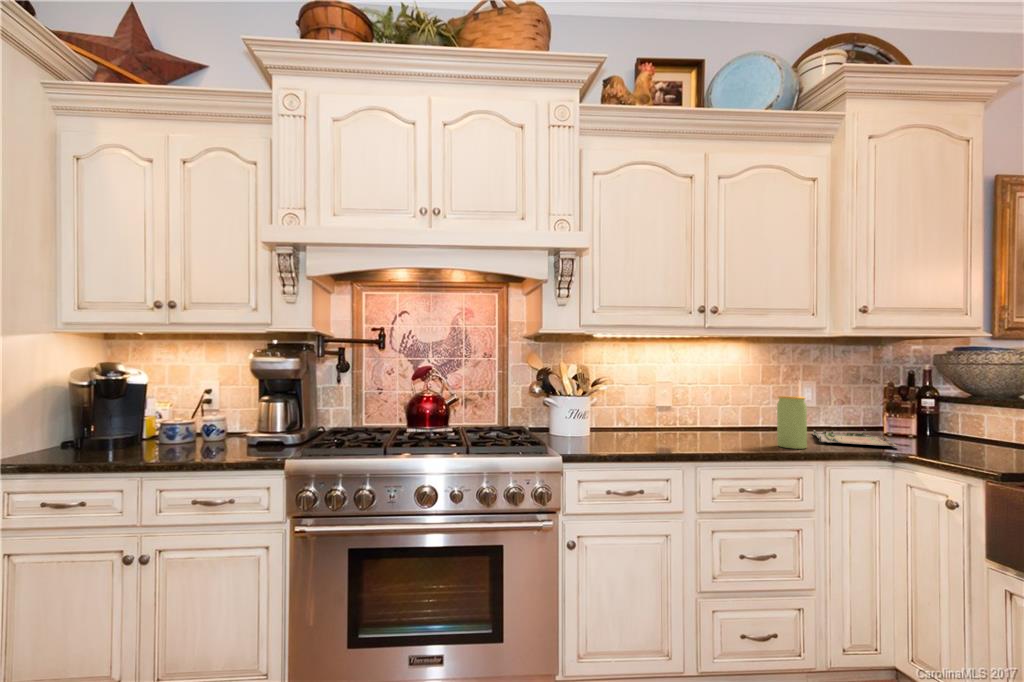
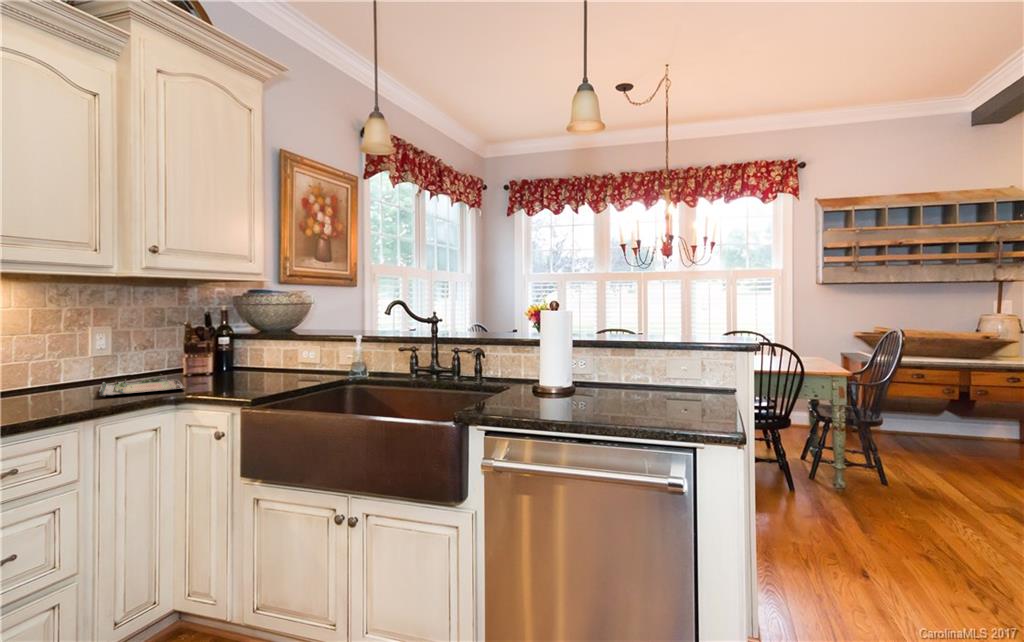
jar: present [777,396,807,449] -> none [37,347,79,411]

